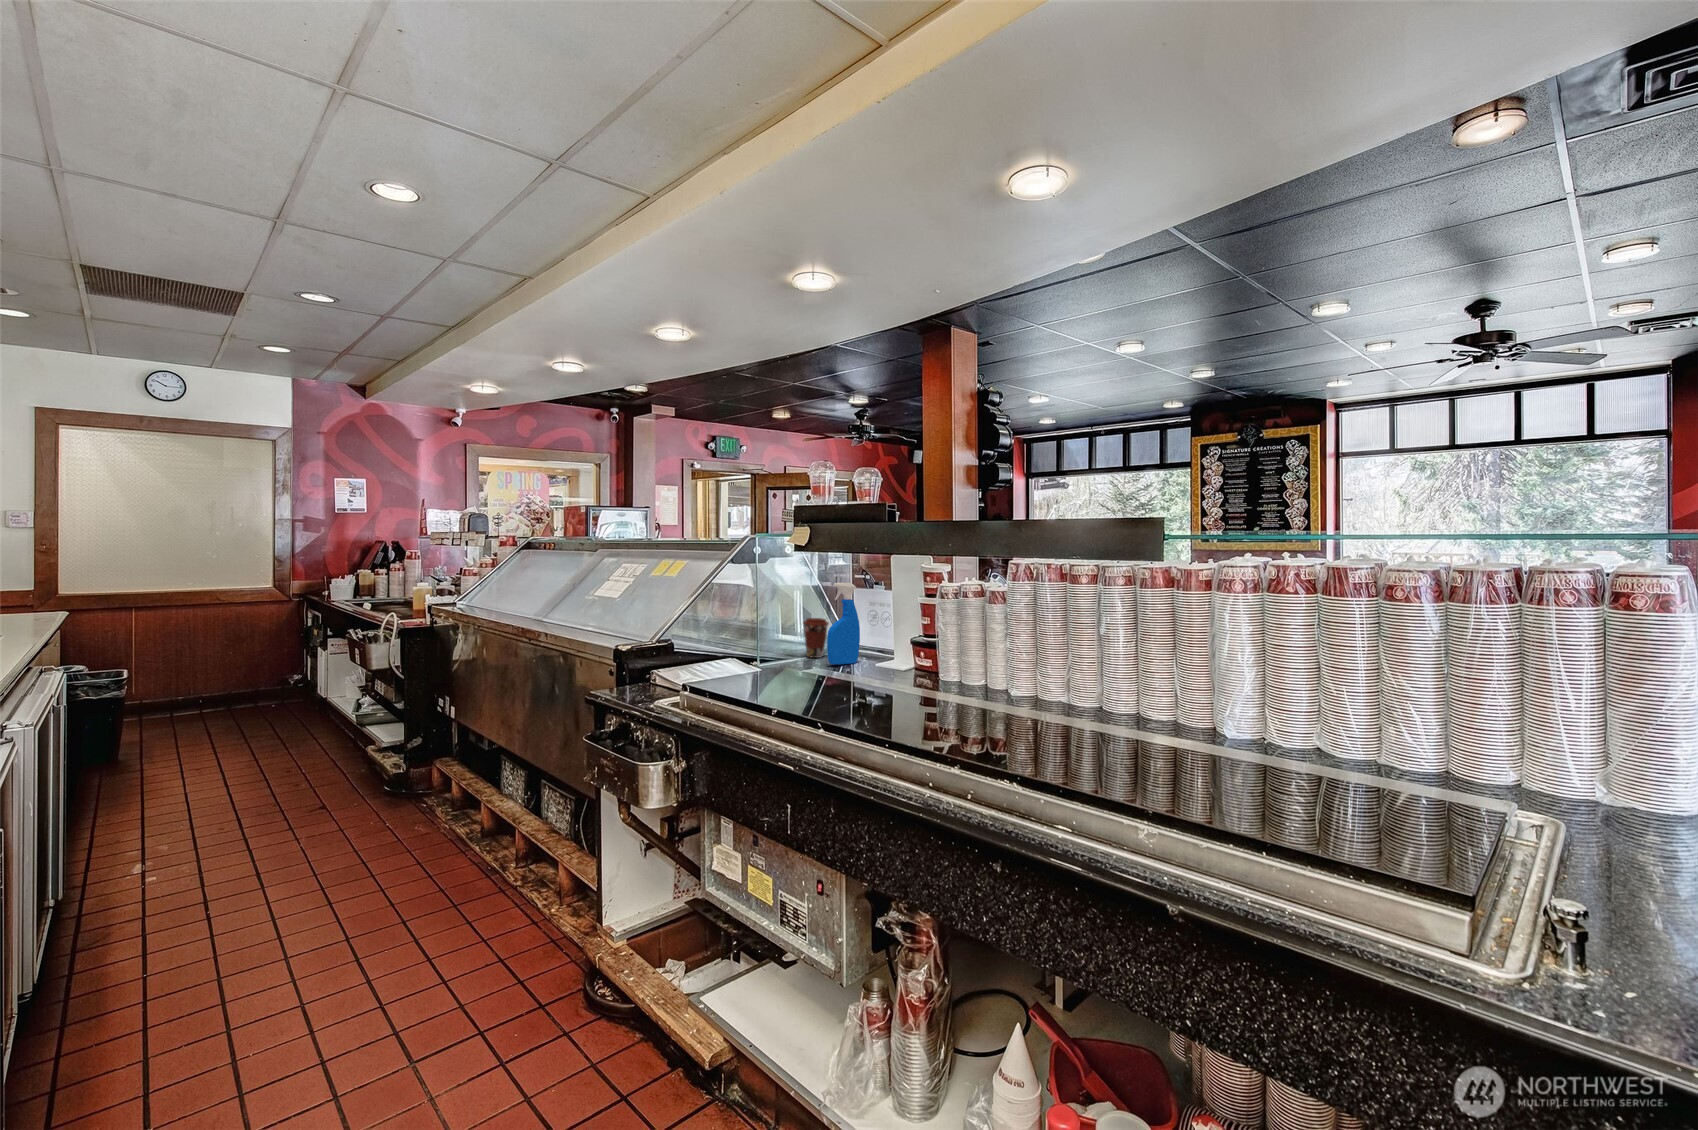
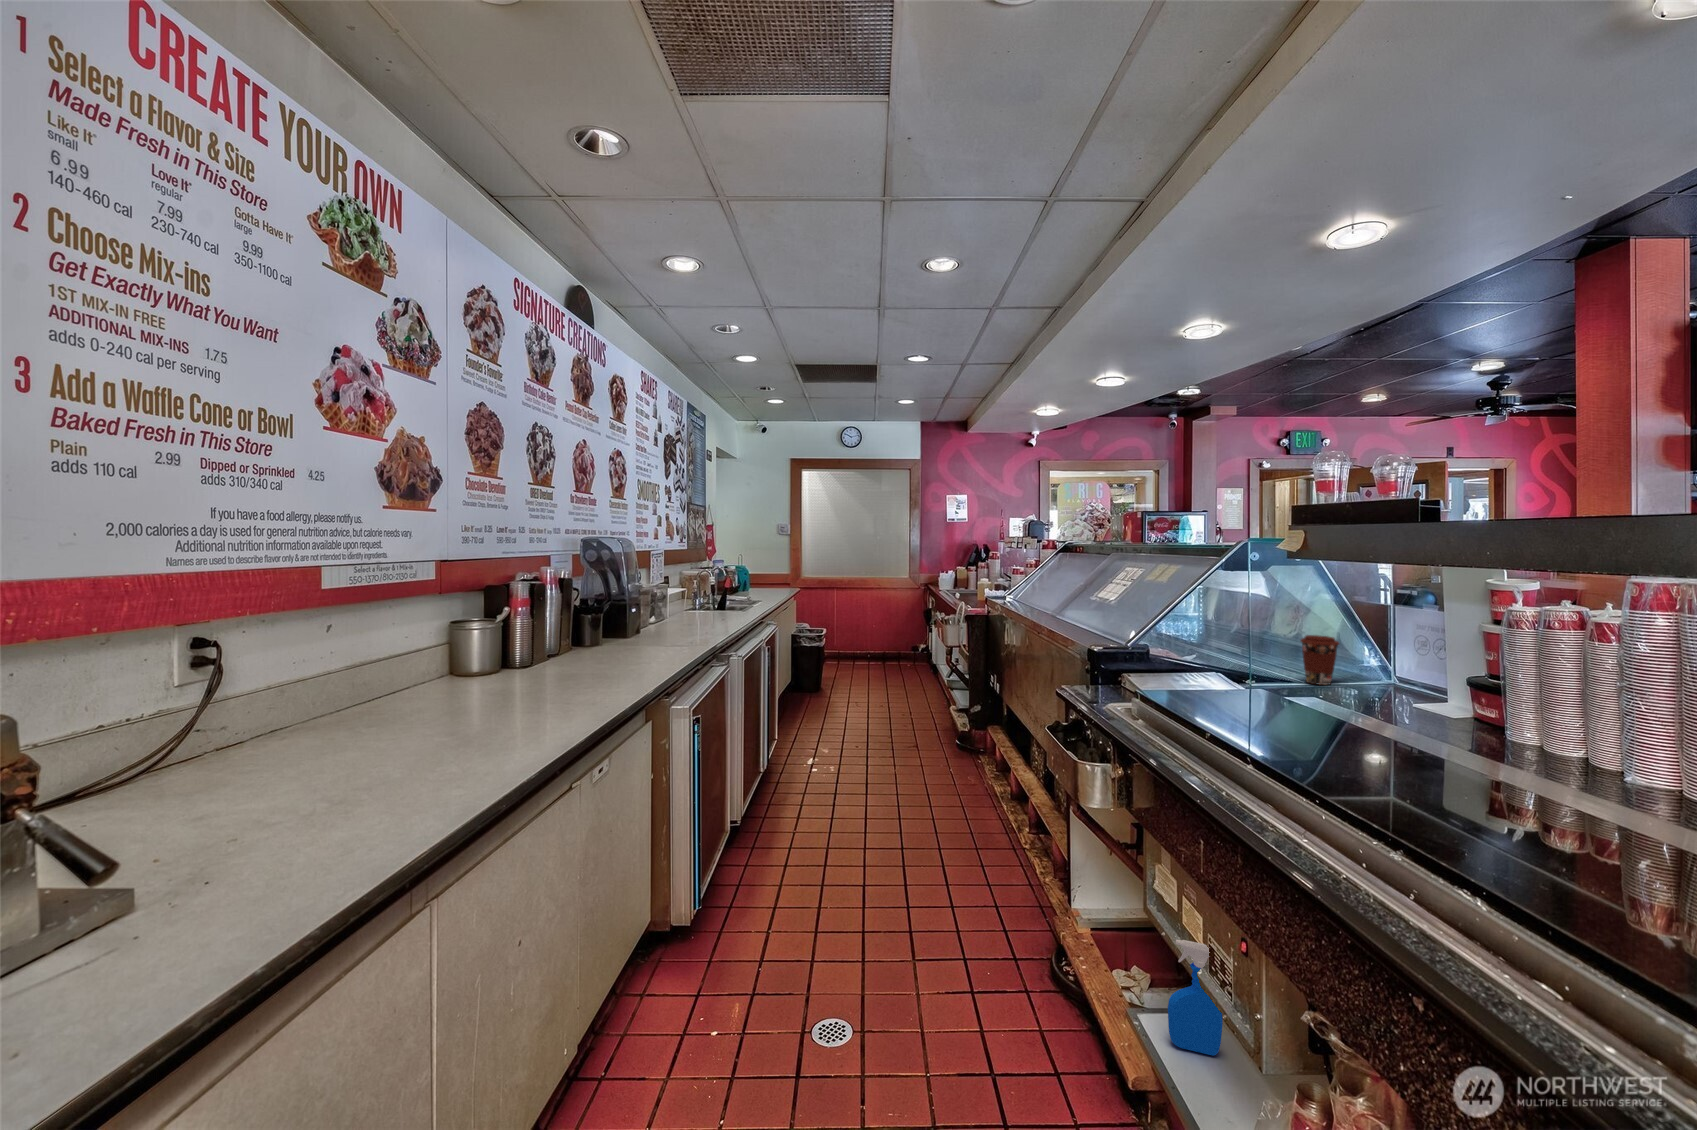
spray bottle: present [827,583,860,665] -> present [1168,939,1223,1056]

